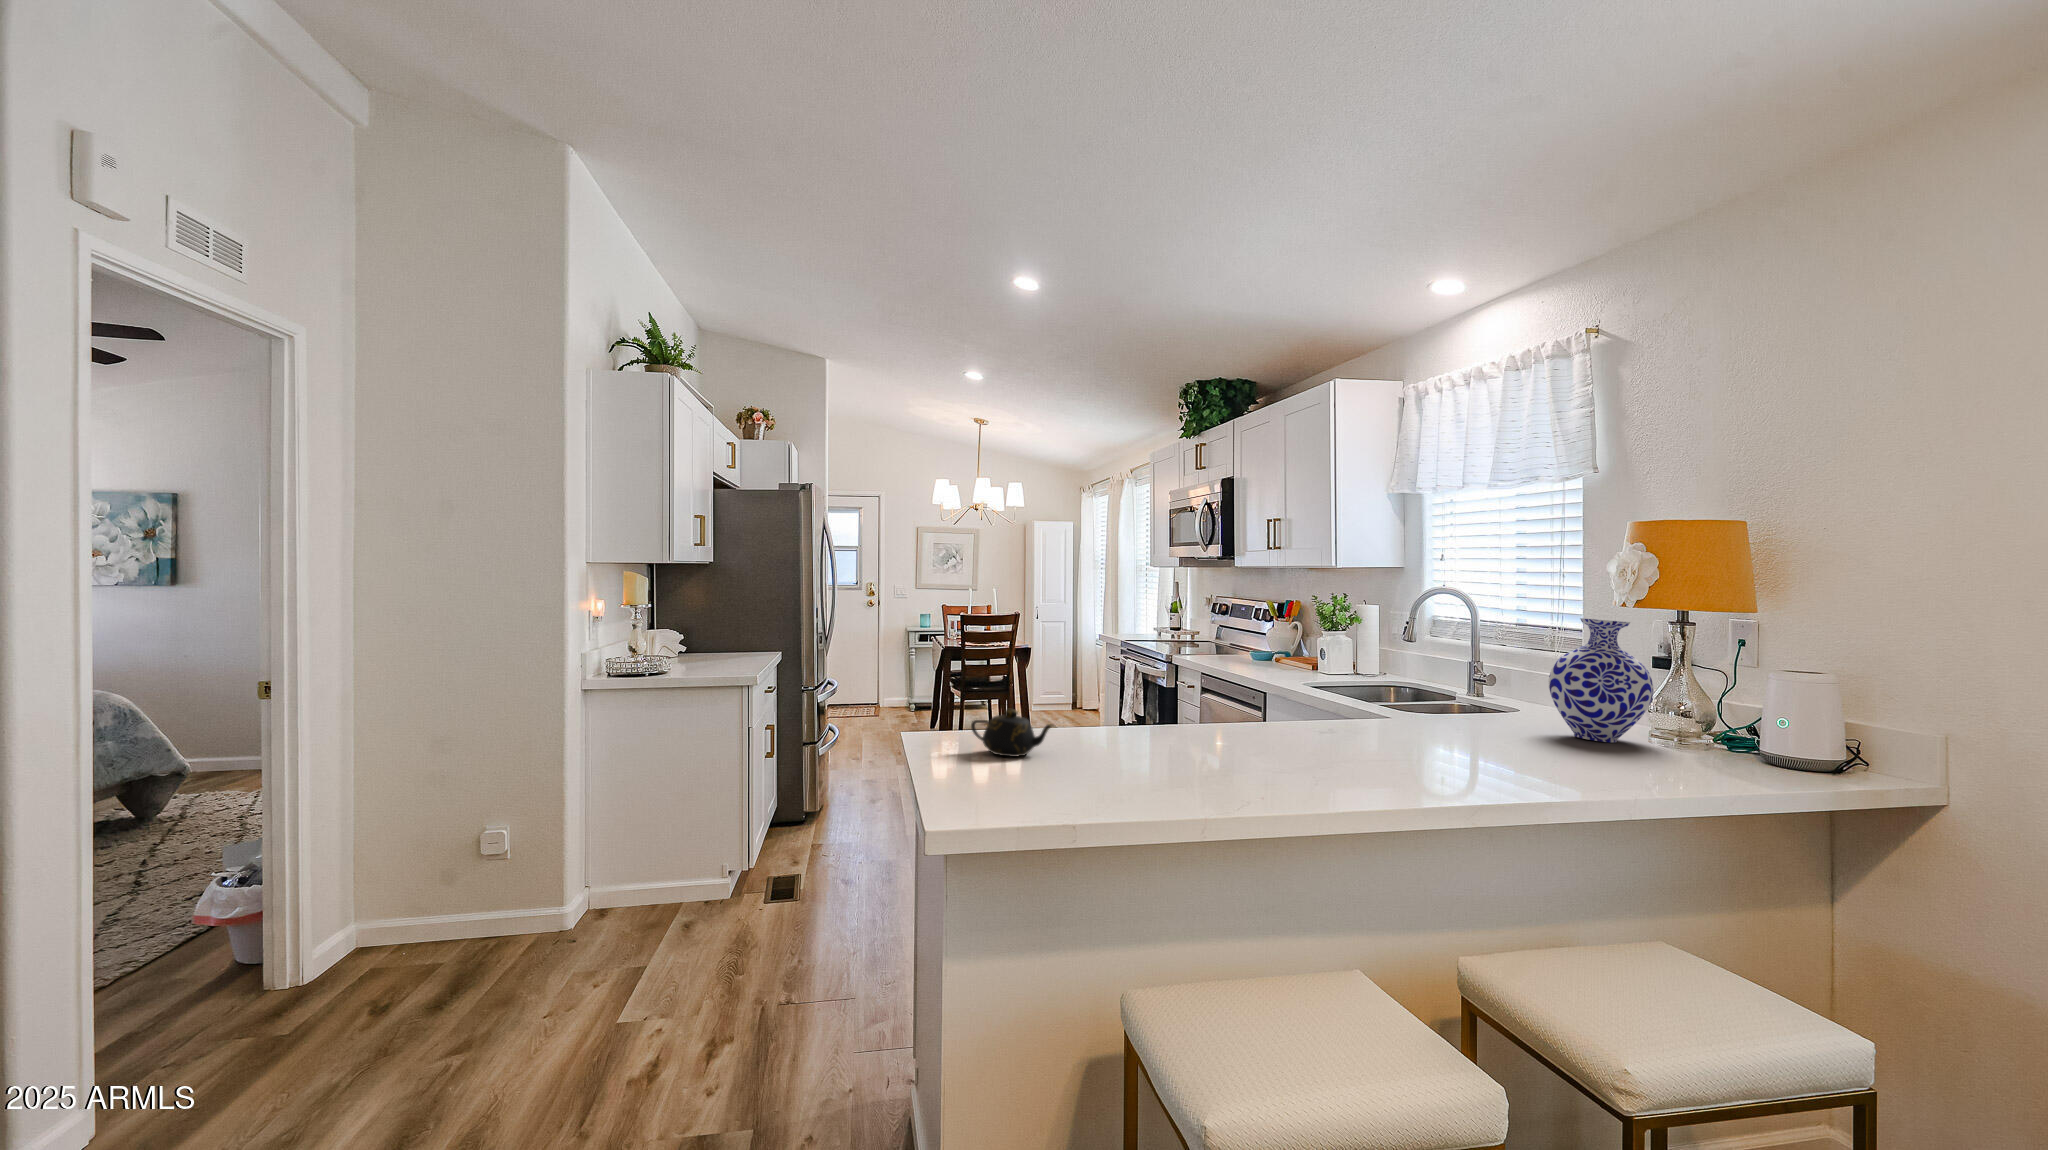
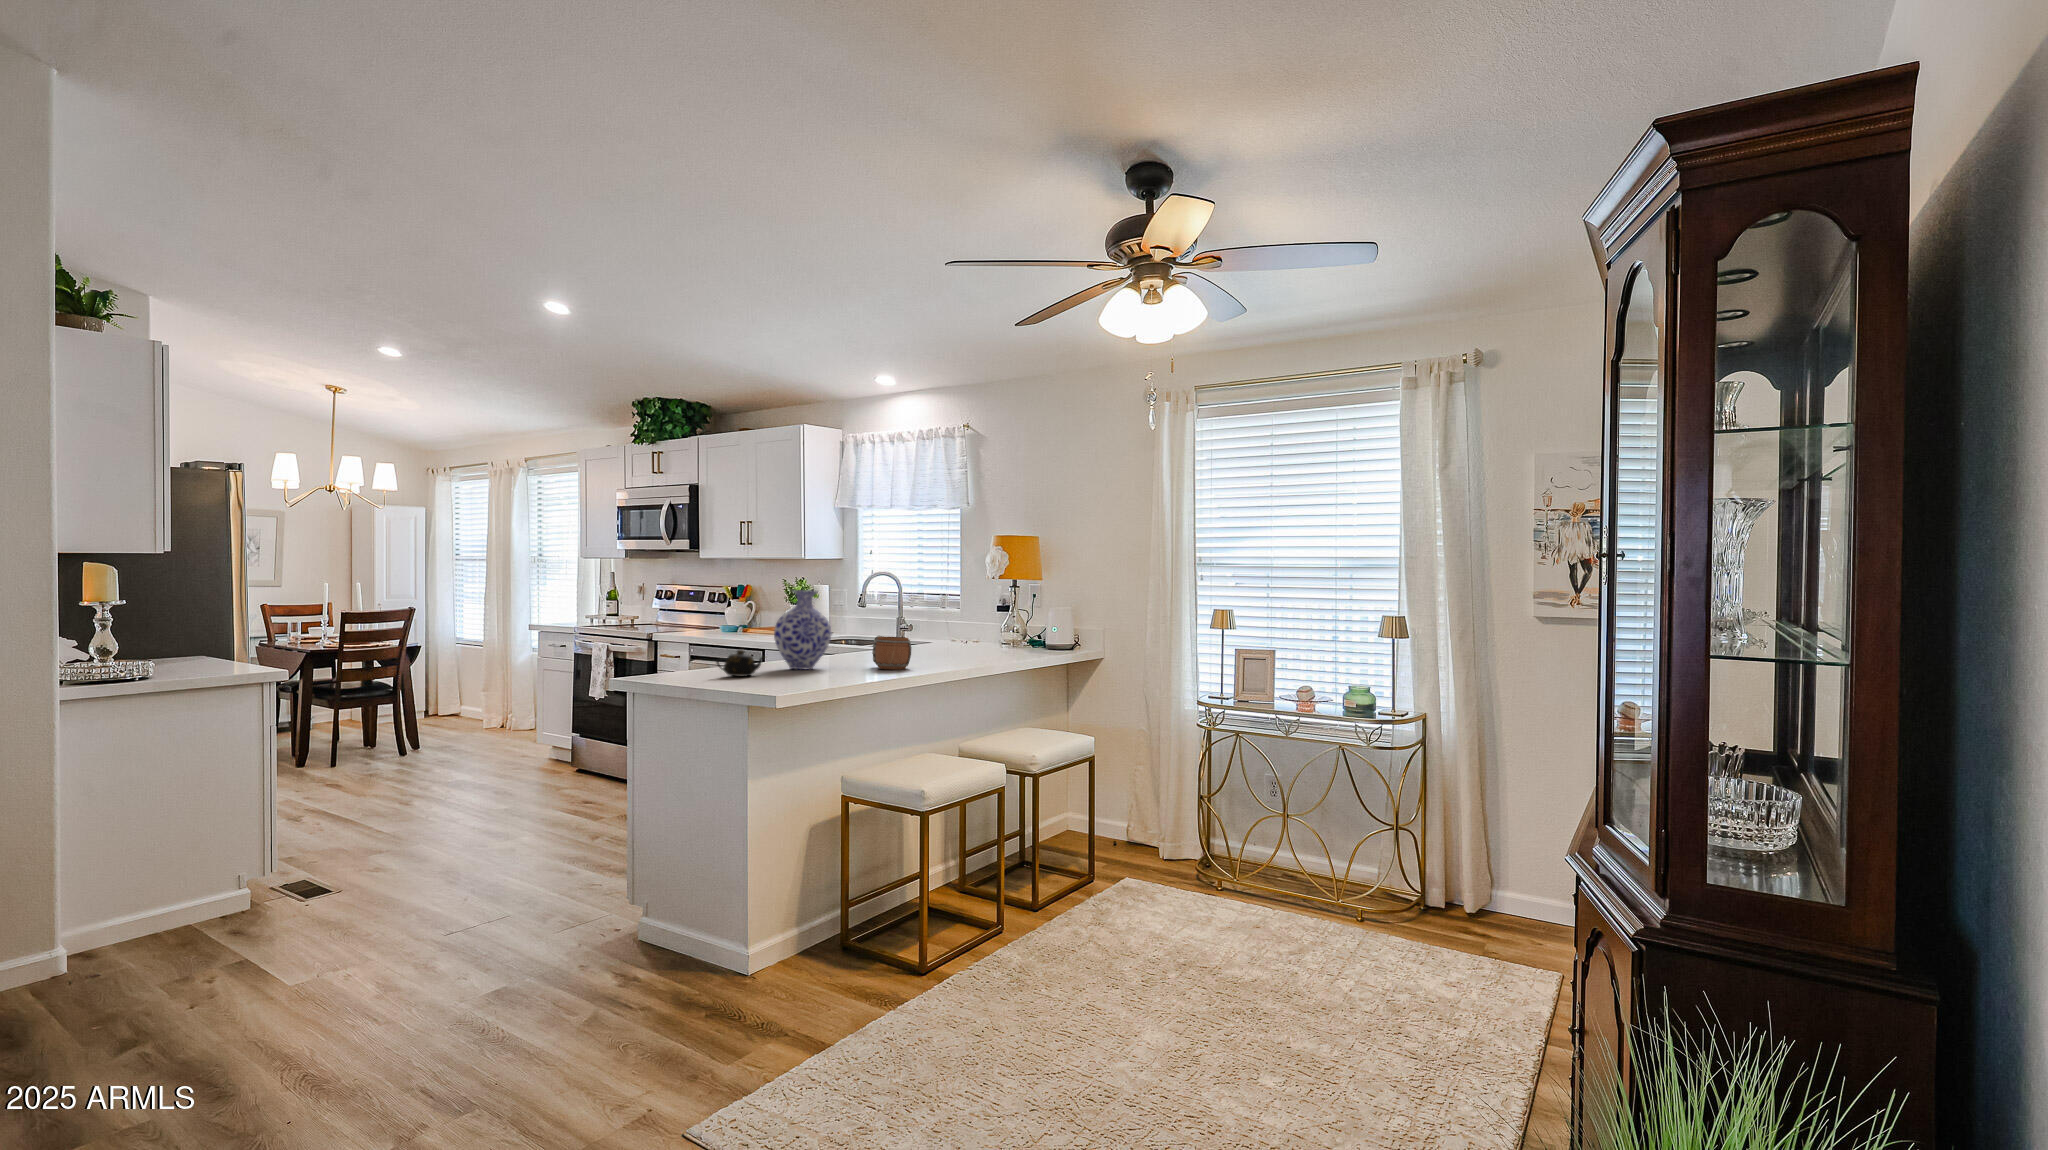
vase: present [1549,618,1654,742] -> present [774,590,832,669]
mug: none [1250,709,1326,790] -> present [872,635,911,670]

